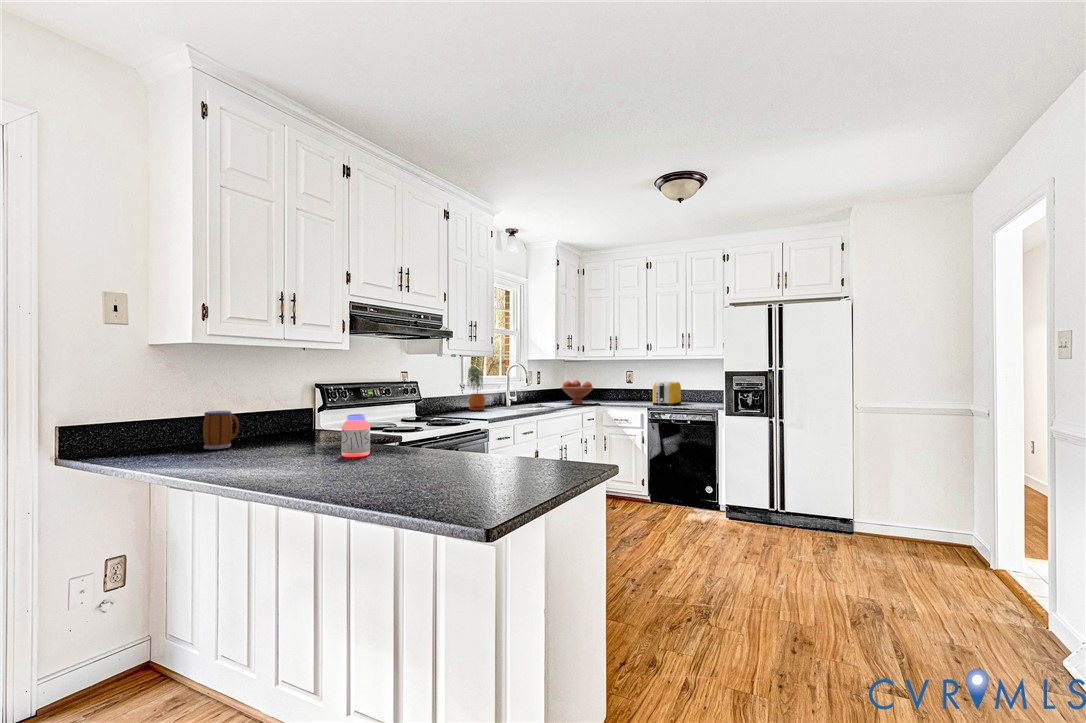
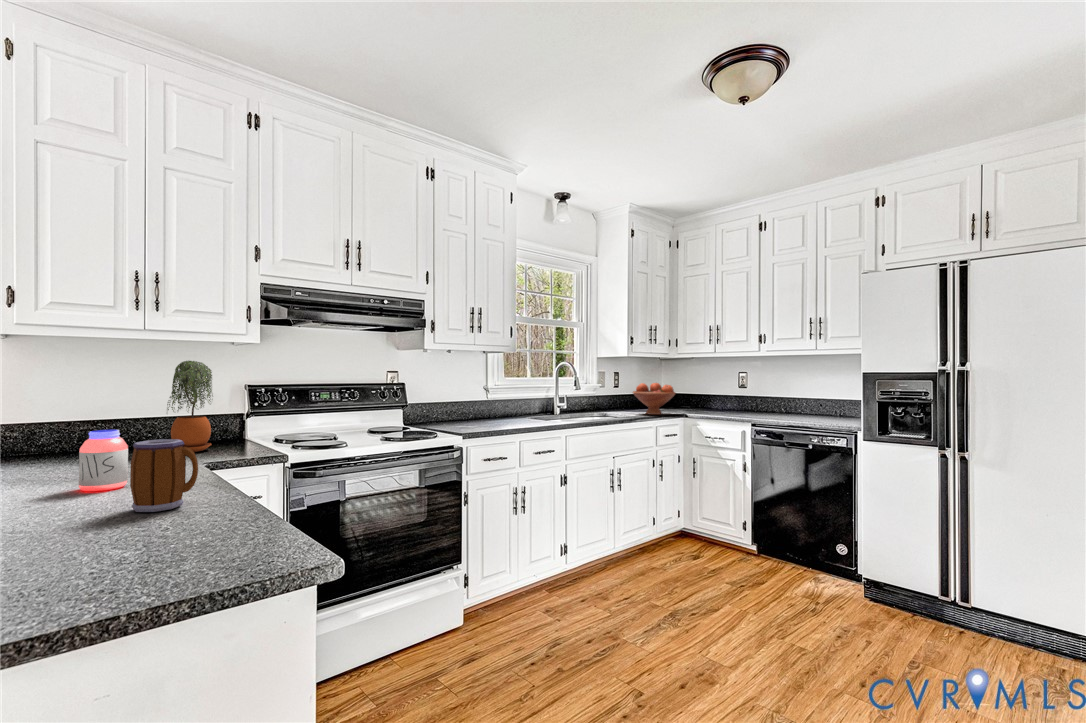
potted plant: present [468,367,485,411] -> present [167,361,213,452]
toaster: present [653,382,681,406] -> none [758,386,806,421]
mug: present [203,411,239,449] -> present [130,439,198,512]

